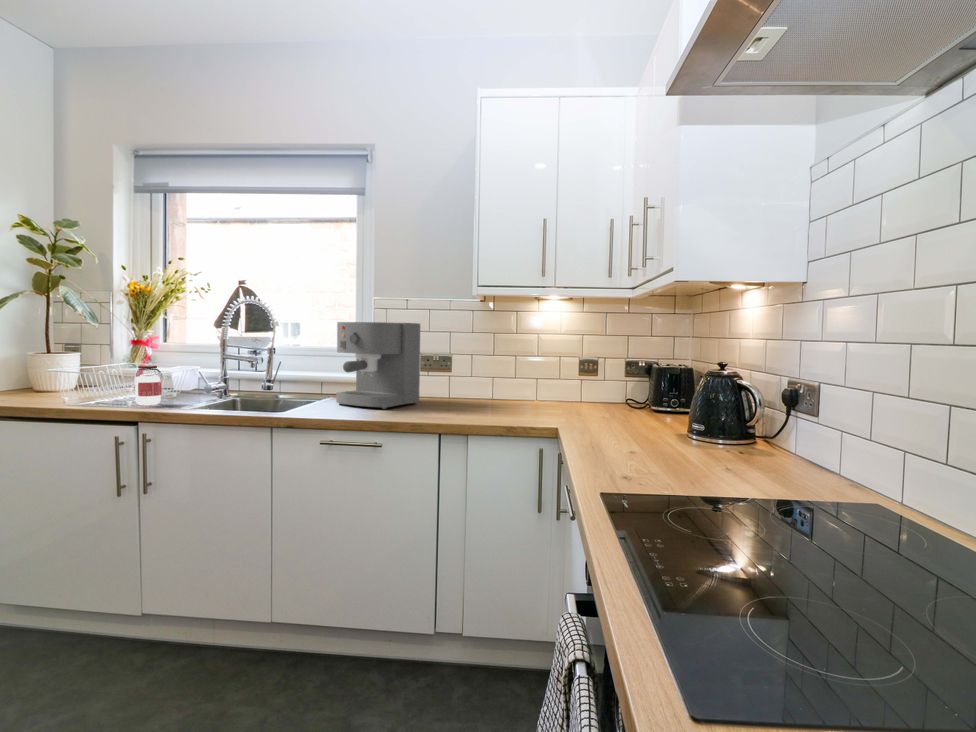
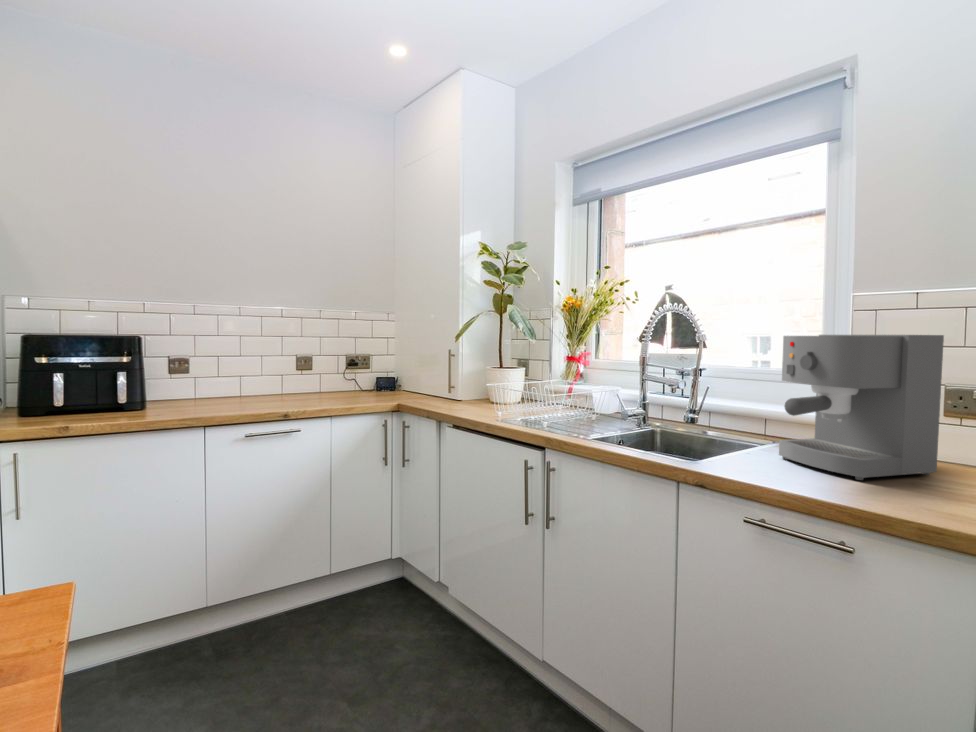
jar: present [135,366,162,405] -> none [546,387,572,431]

